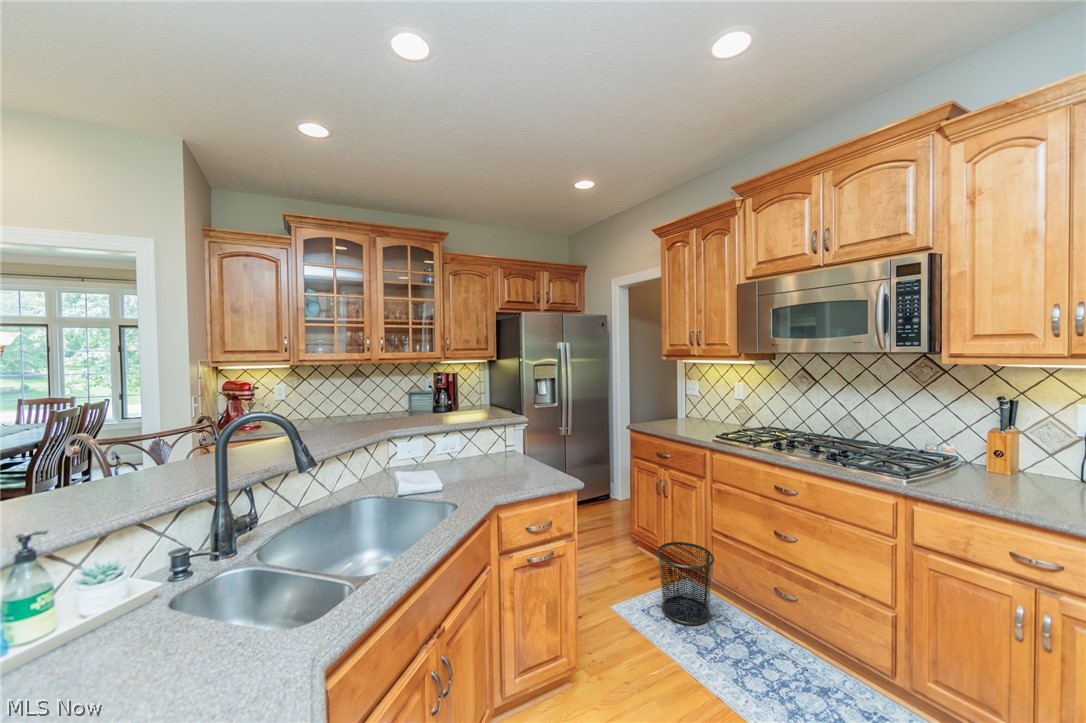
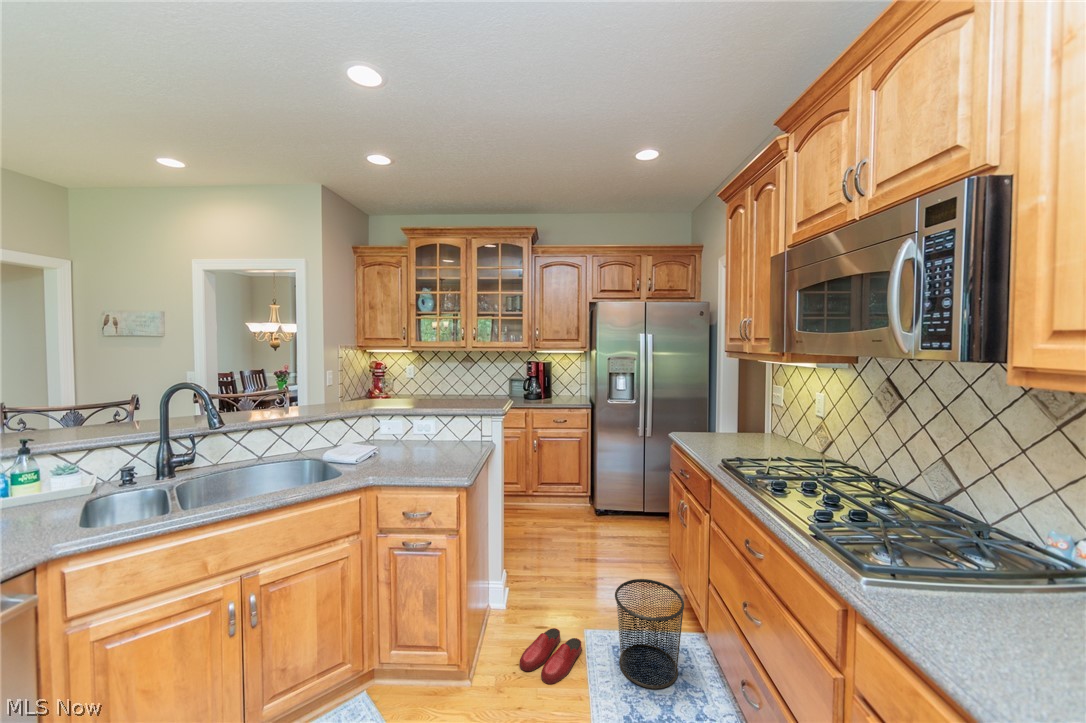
slippers: none [598,612,645,655] -> present [520,628,581,684]

